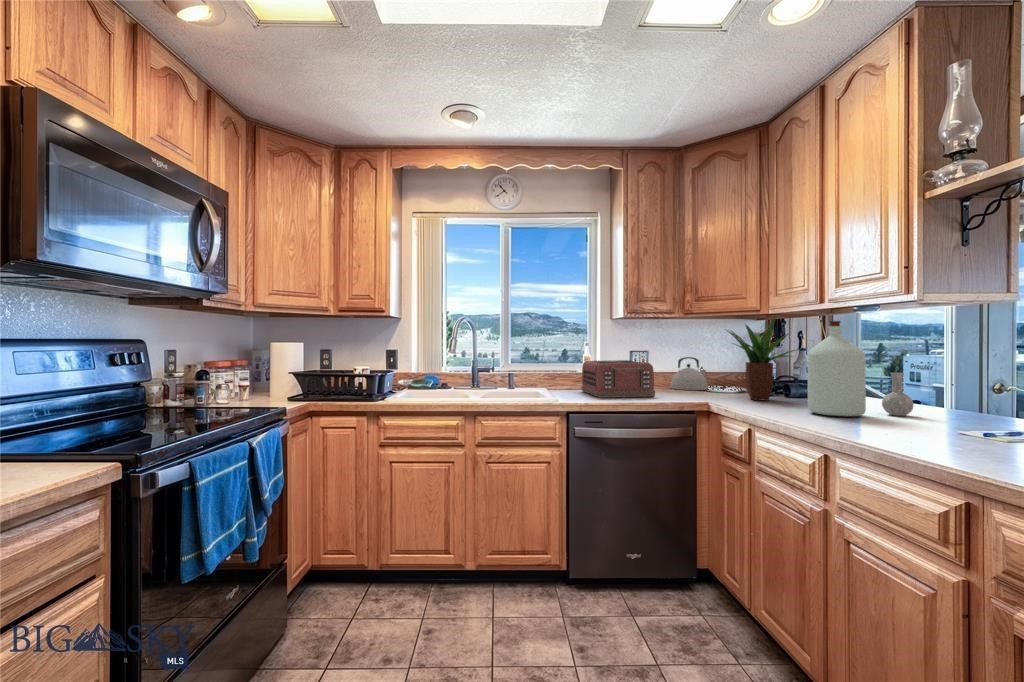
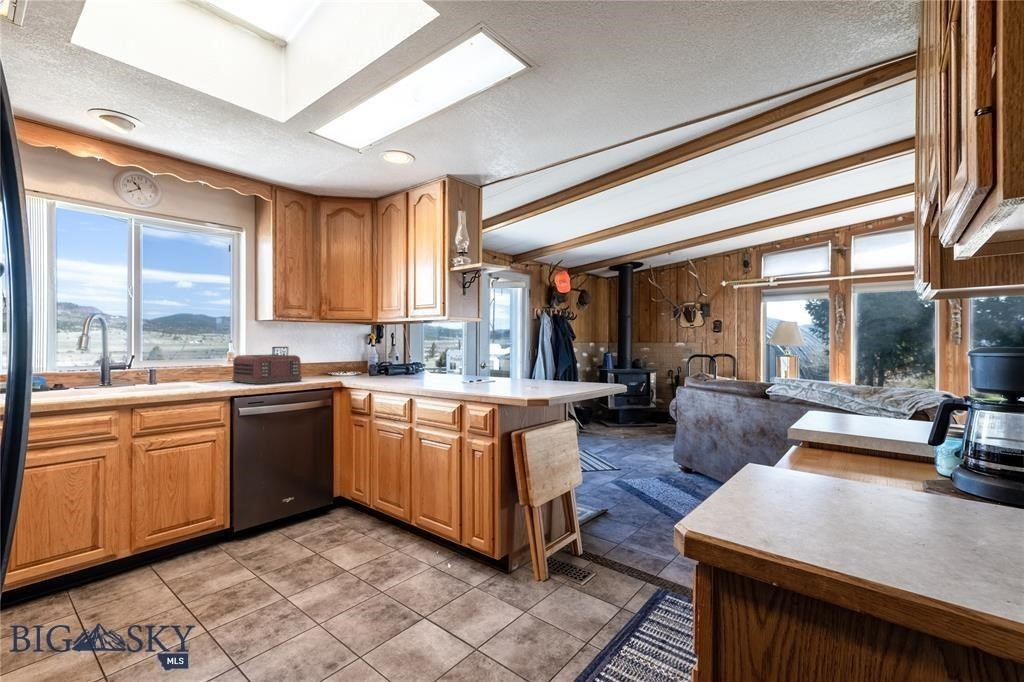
potted plant: present [728,316,800,401] -> none [350,323,398,378]
bottle: present [807,321,913,416] -> none [400,329,446,381]
kettle: present [670,357,708,390] -> none [306,351,335,376]

